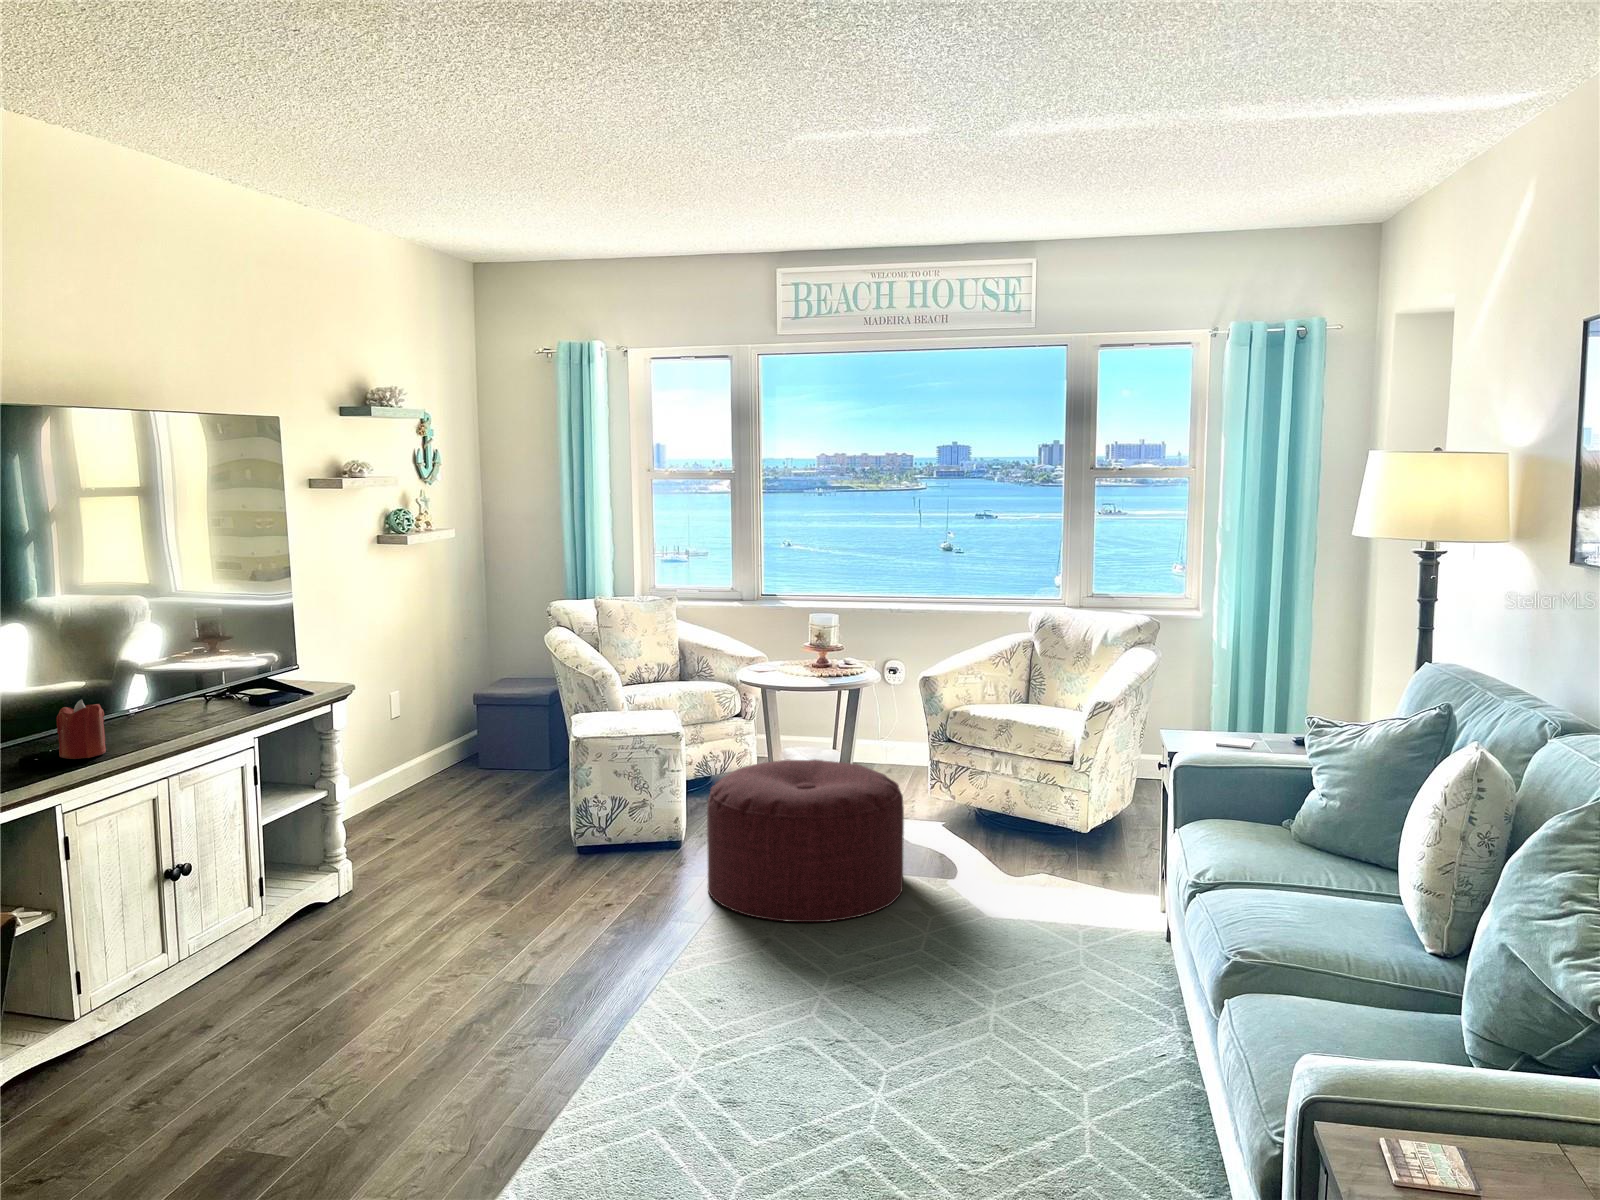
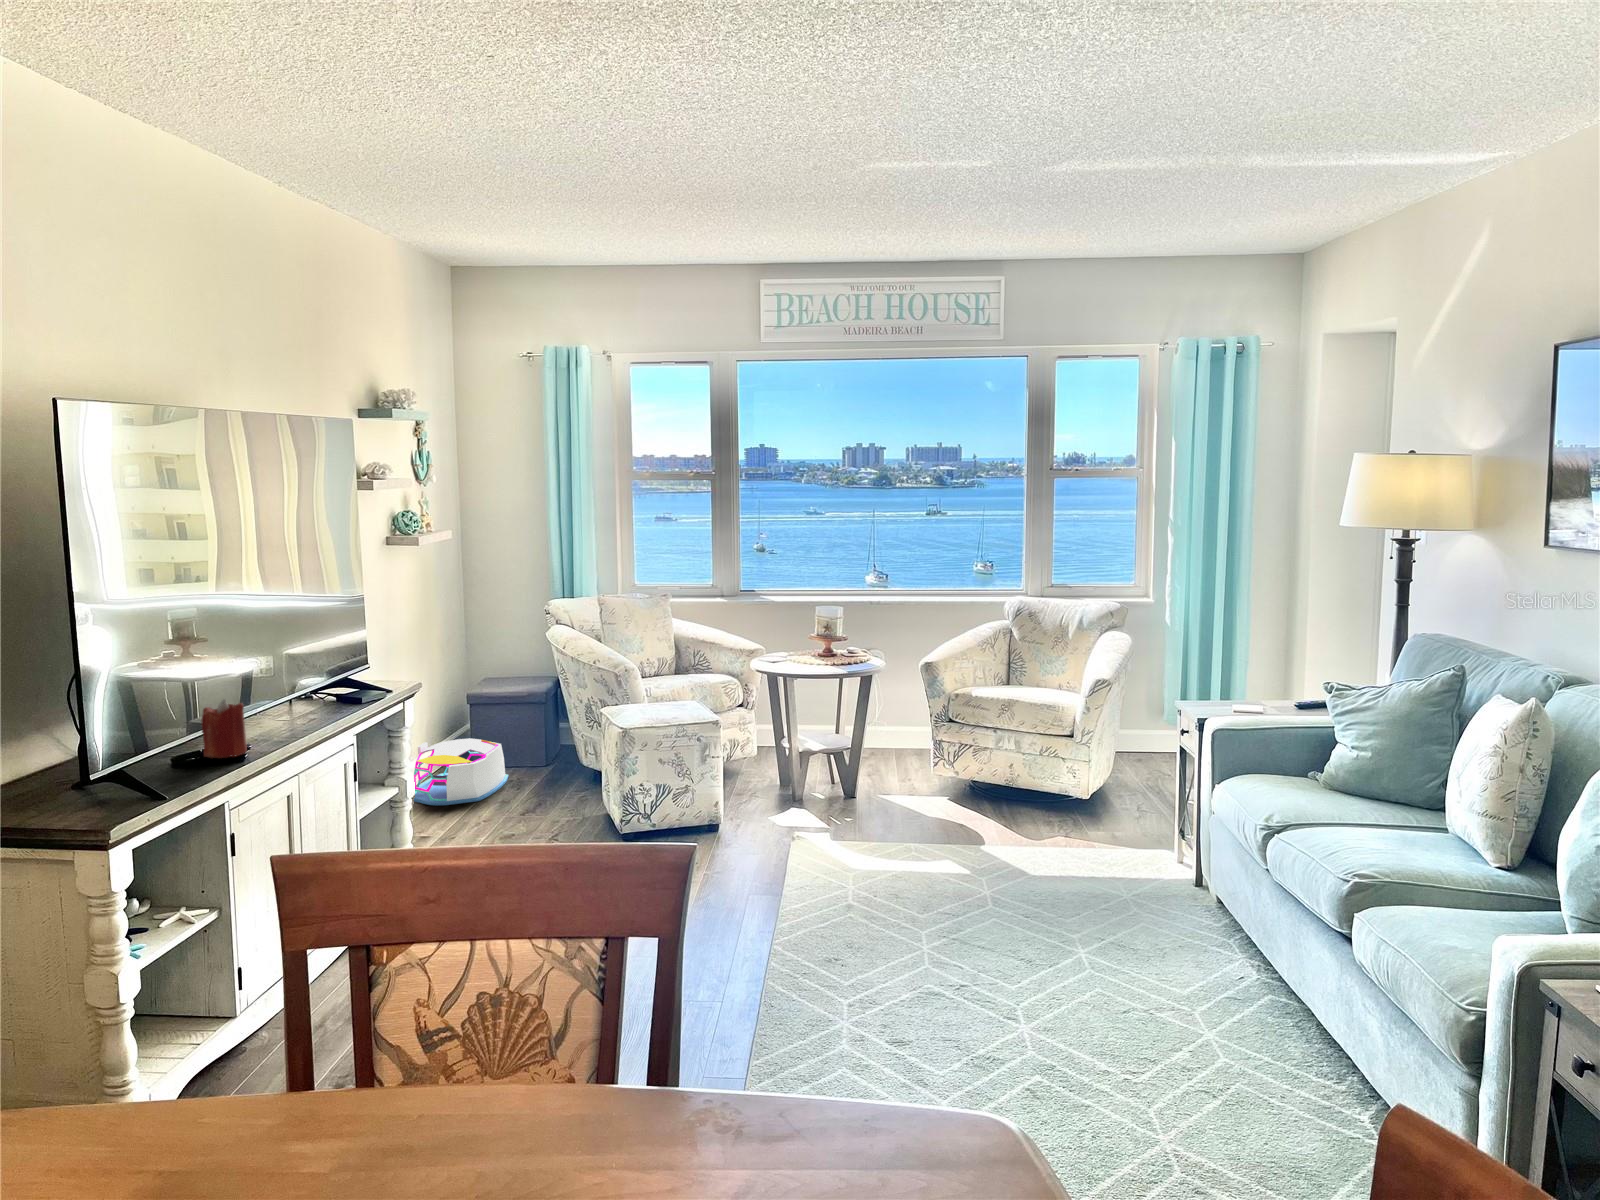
storage bin: none [395,741,505,808] -> present [414,738,508,805]
ottoman: present [707,759,904,922] -> none [766,740,947,888]

